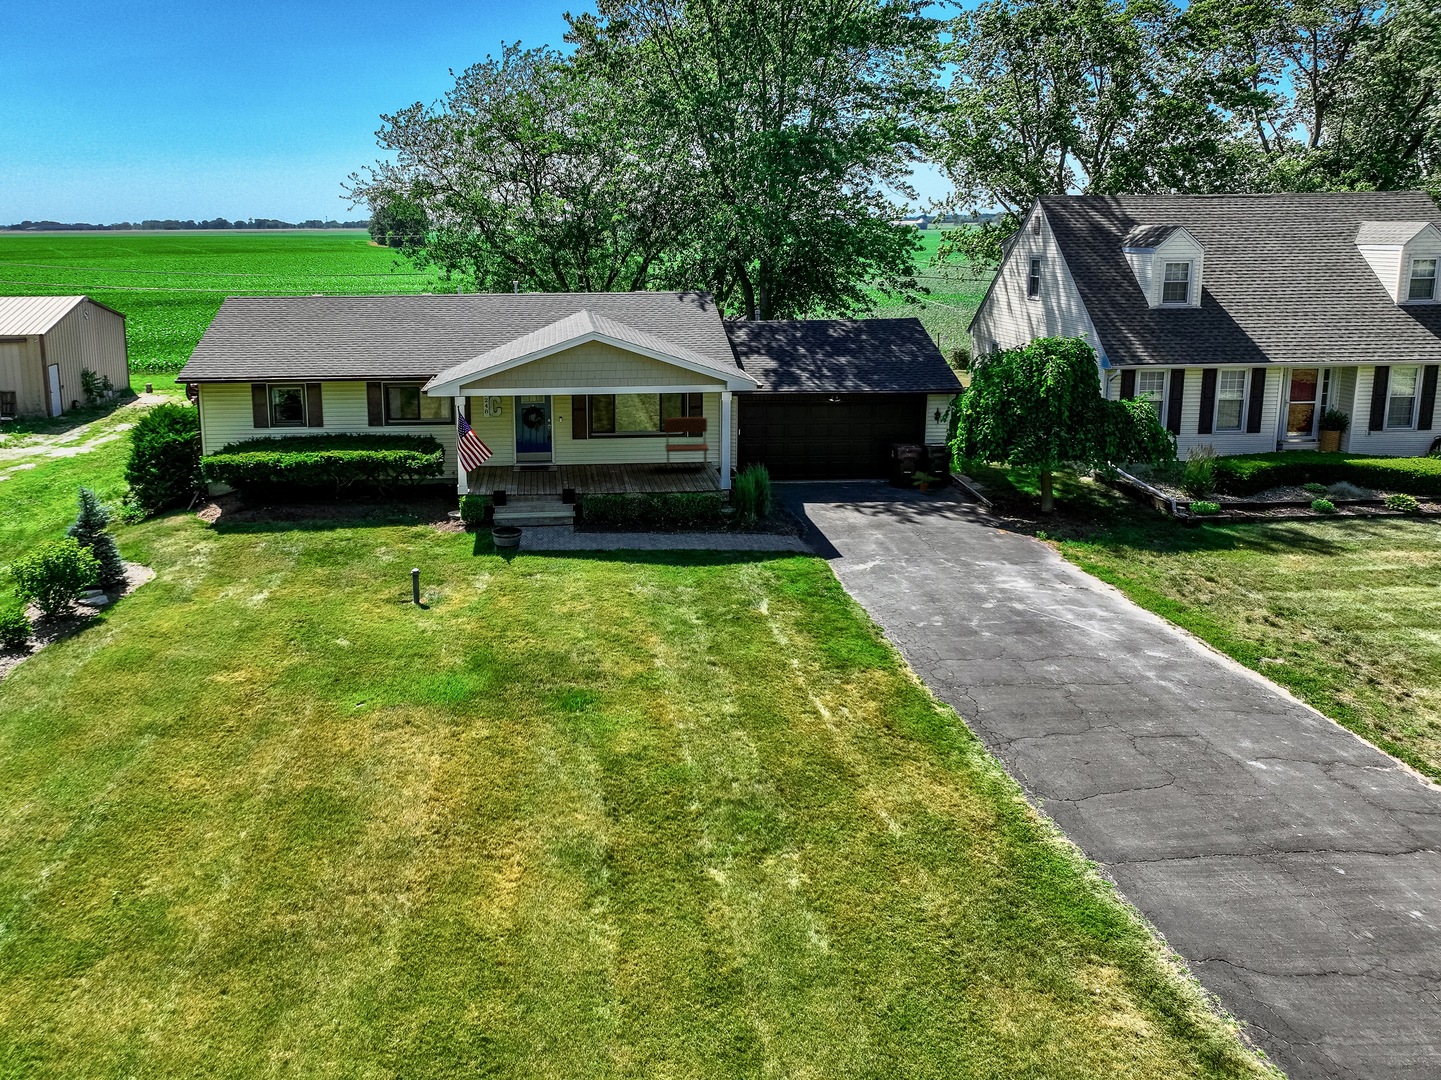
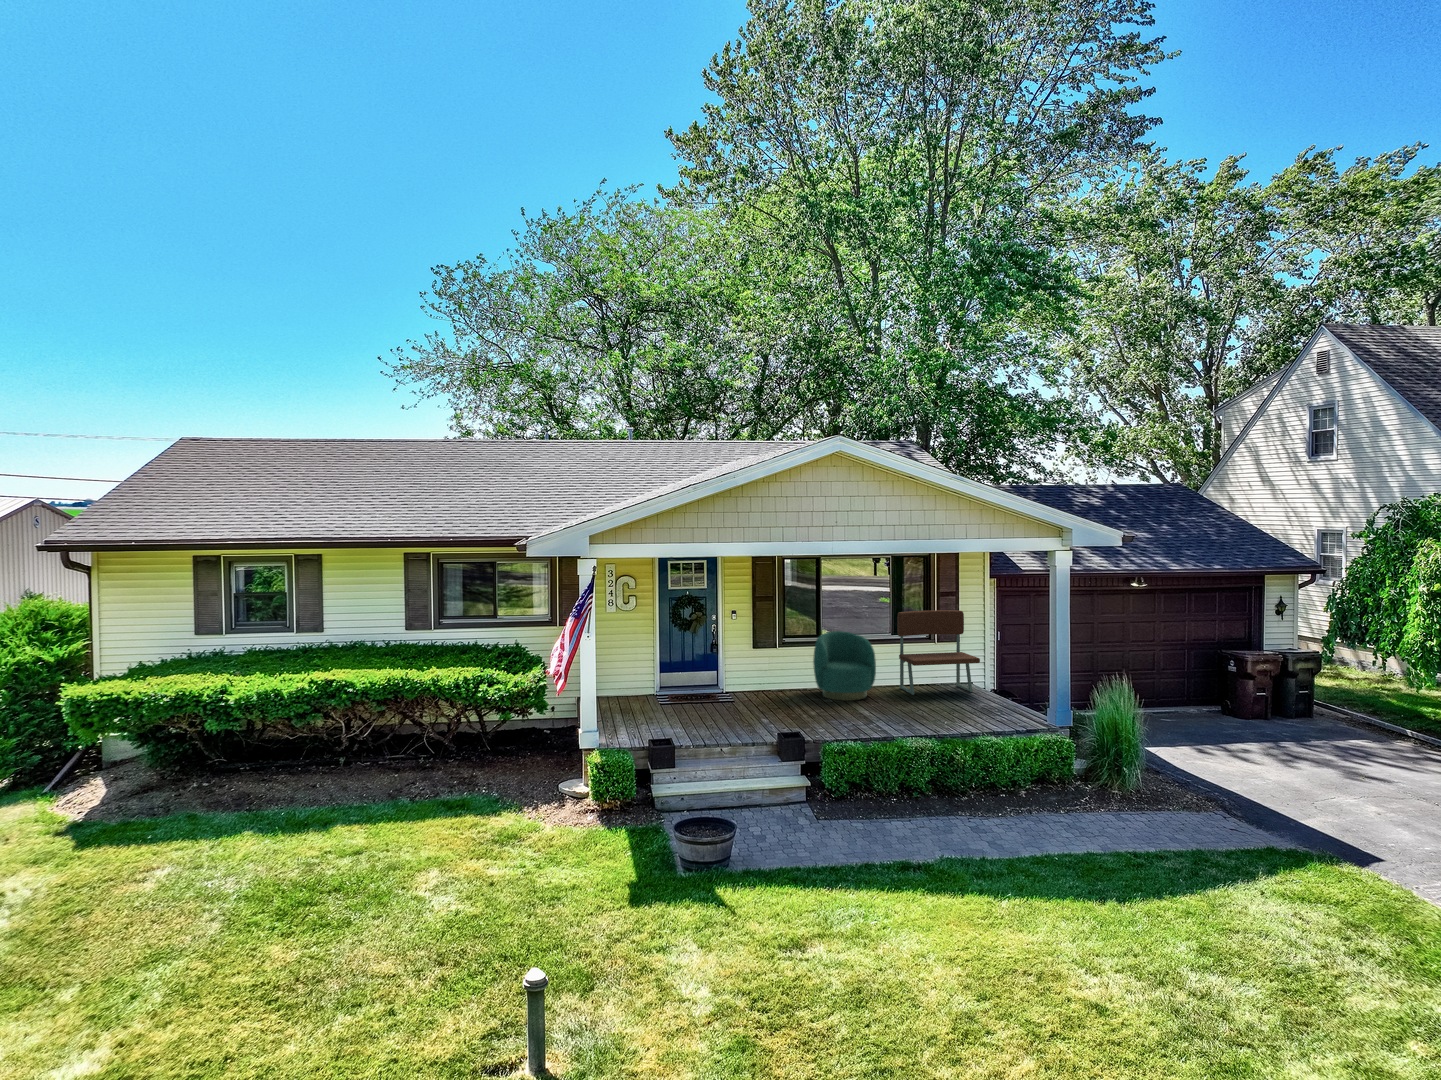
armchair: none [607,430,645,472] -> present [813,631,876,701]
potted plant: present [913,472,939,492] -> none [1267,691,1324,724]

